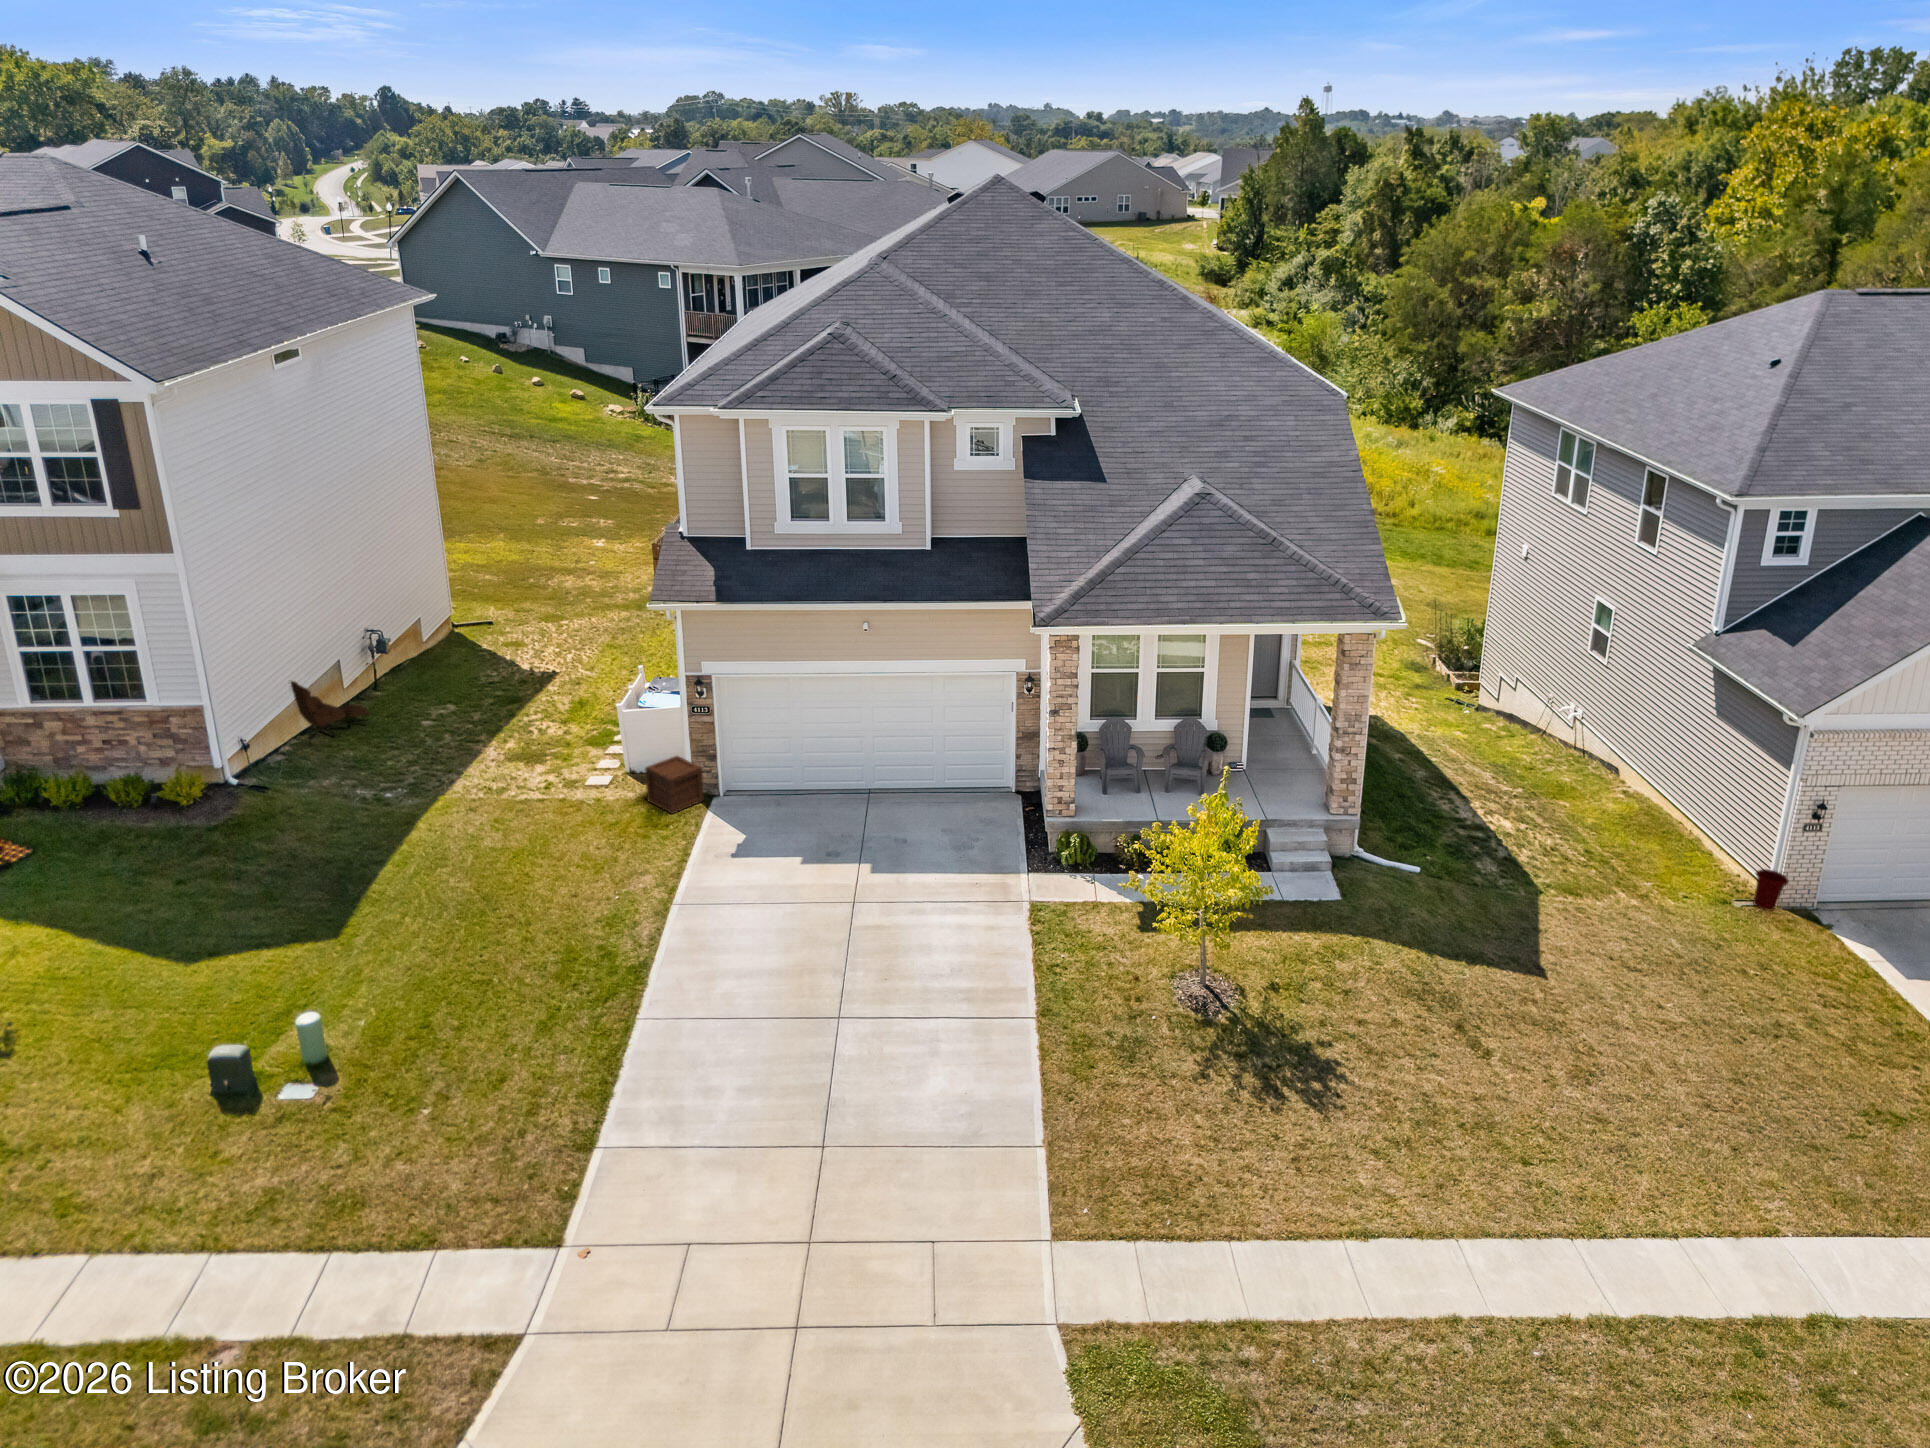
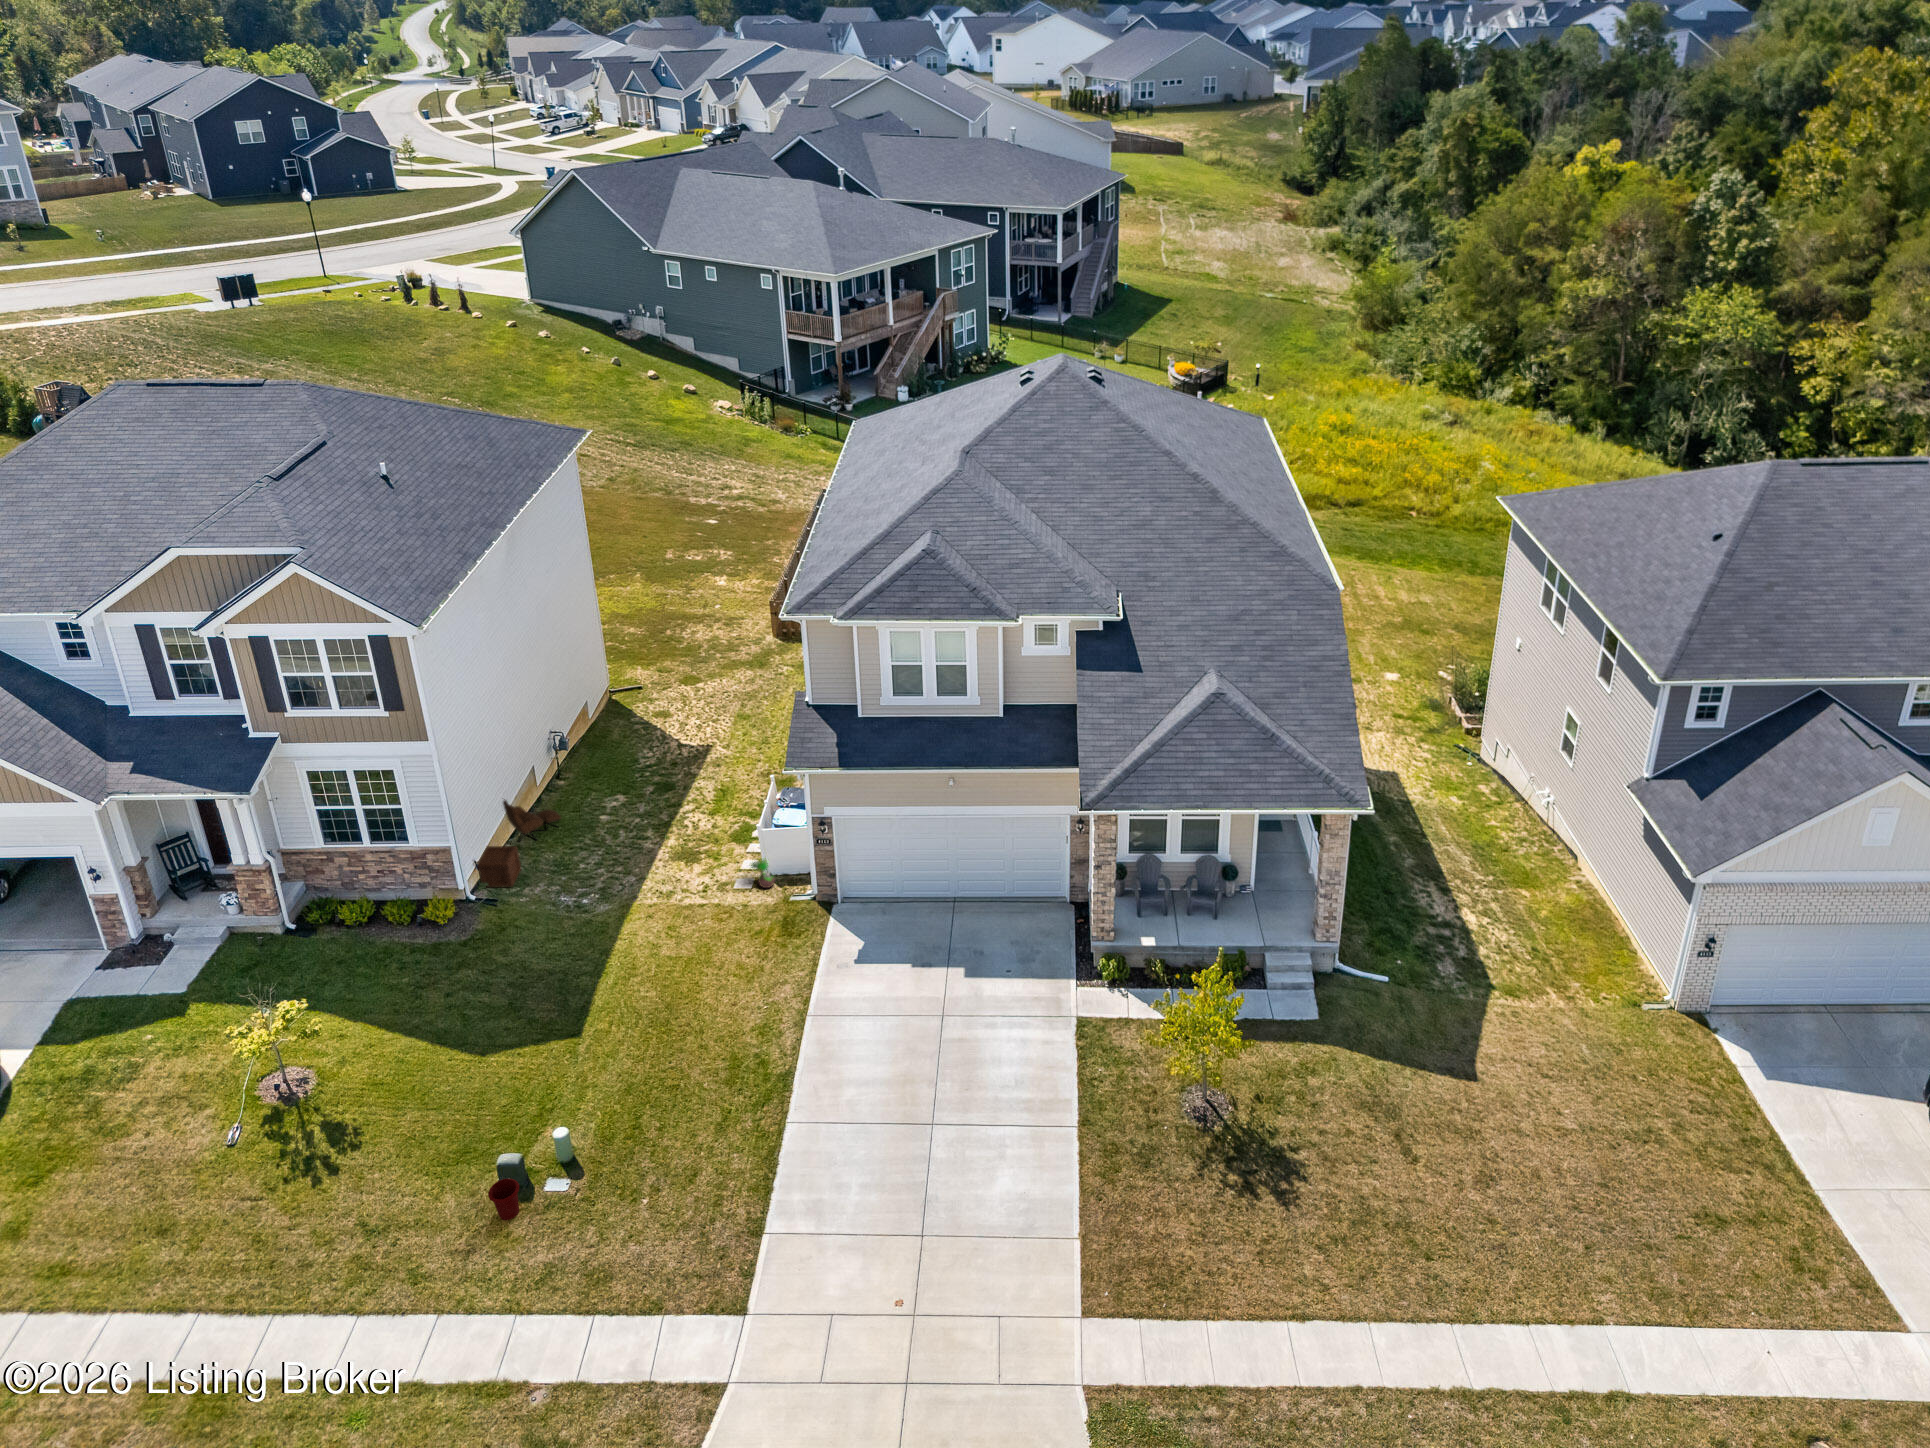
potted tree: none [605,737,641,783] -> present [751,858,775,888]
wooden crate: present [645,755,704,813] -> present [477,846,521,887]
waste bin: present [1753,869,1789,911] -> present [488,1179,519,1220]

